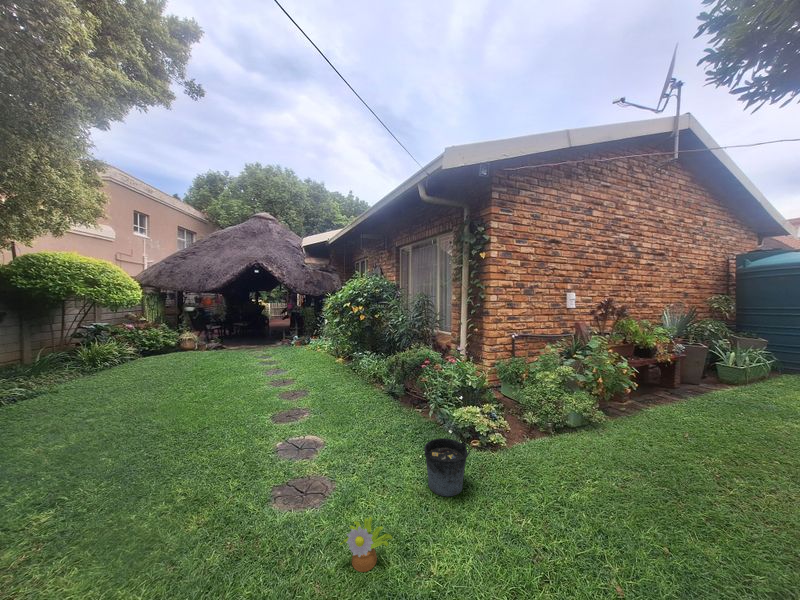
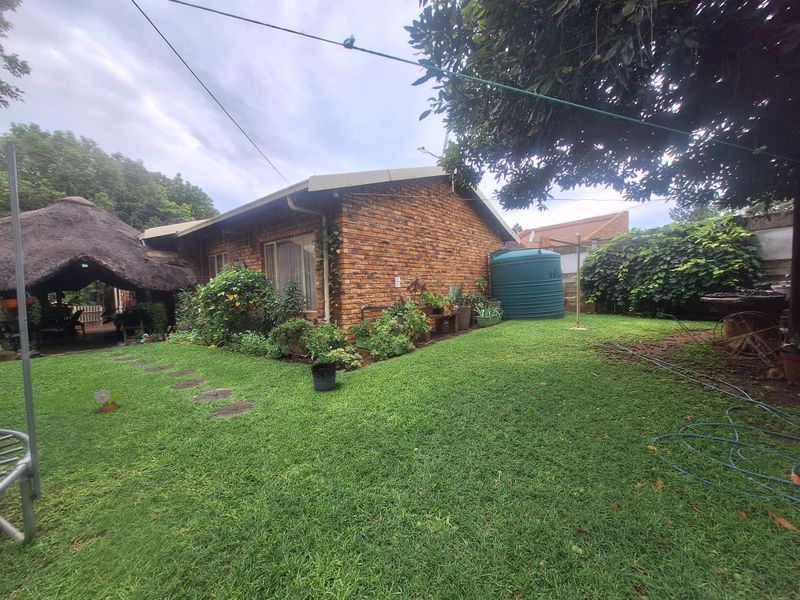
decorative plant: present [339,517,392,572] -> present [93,389,126,412]

